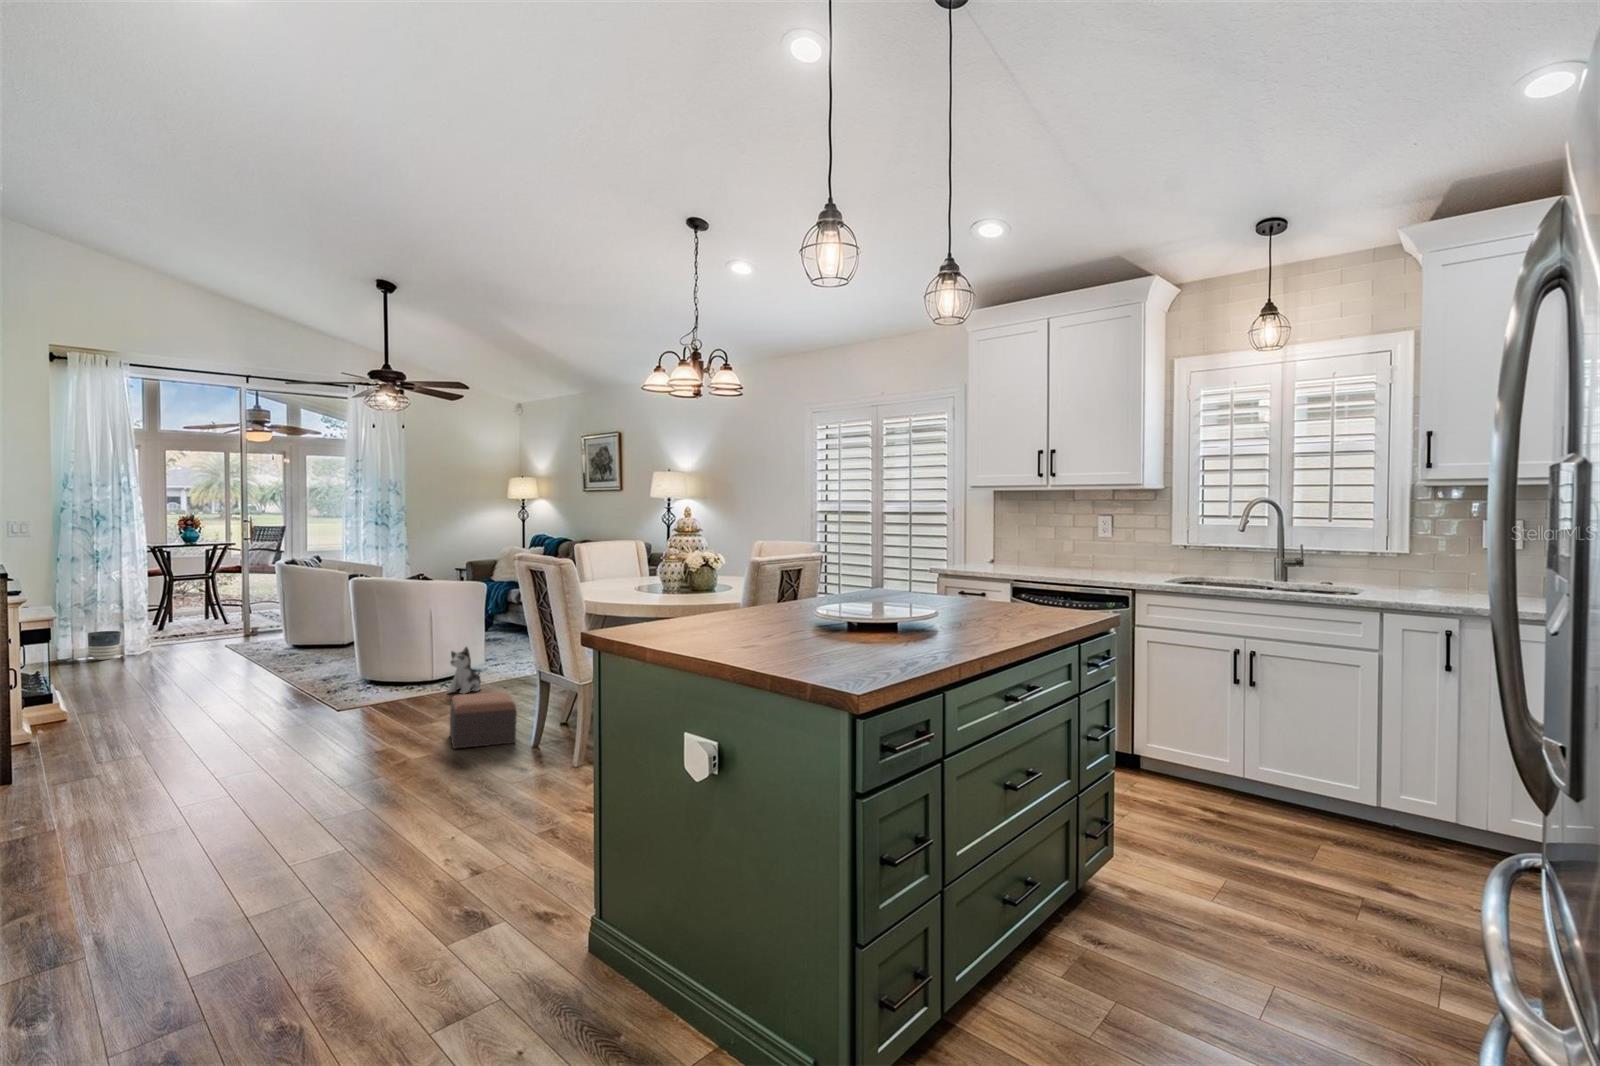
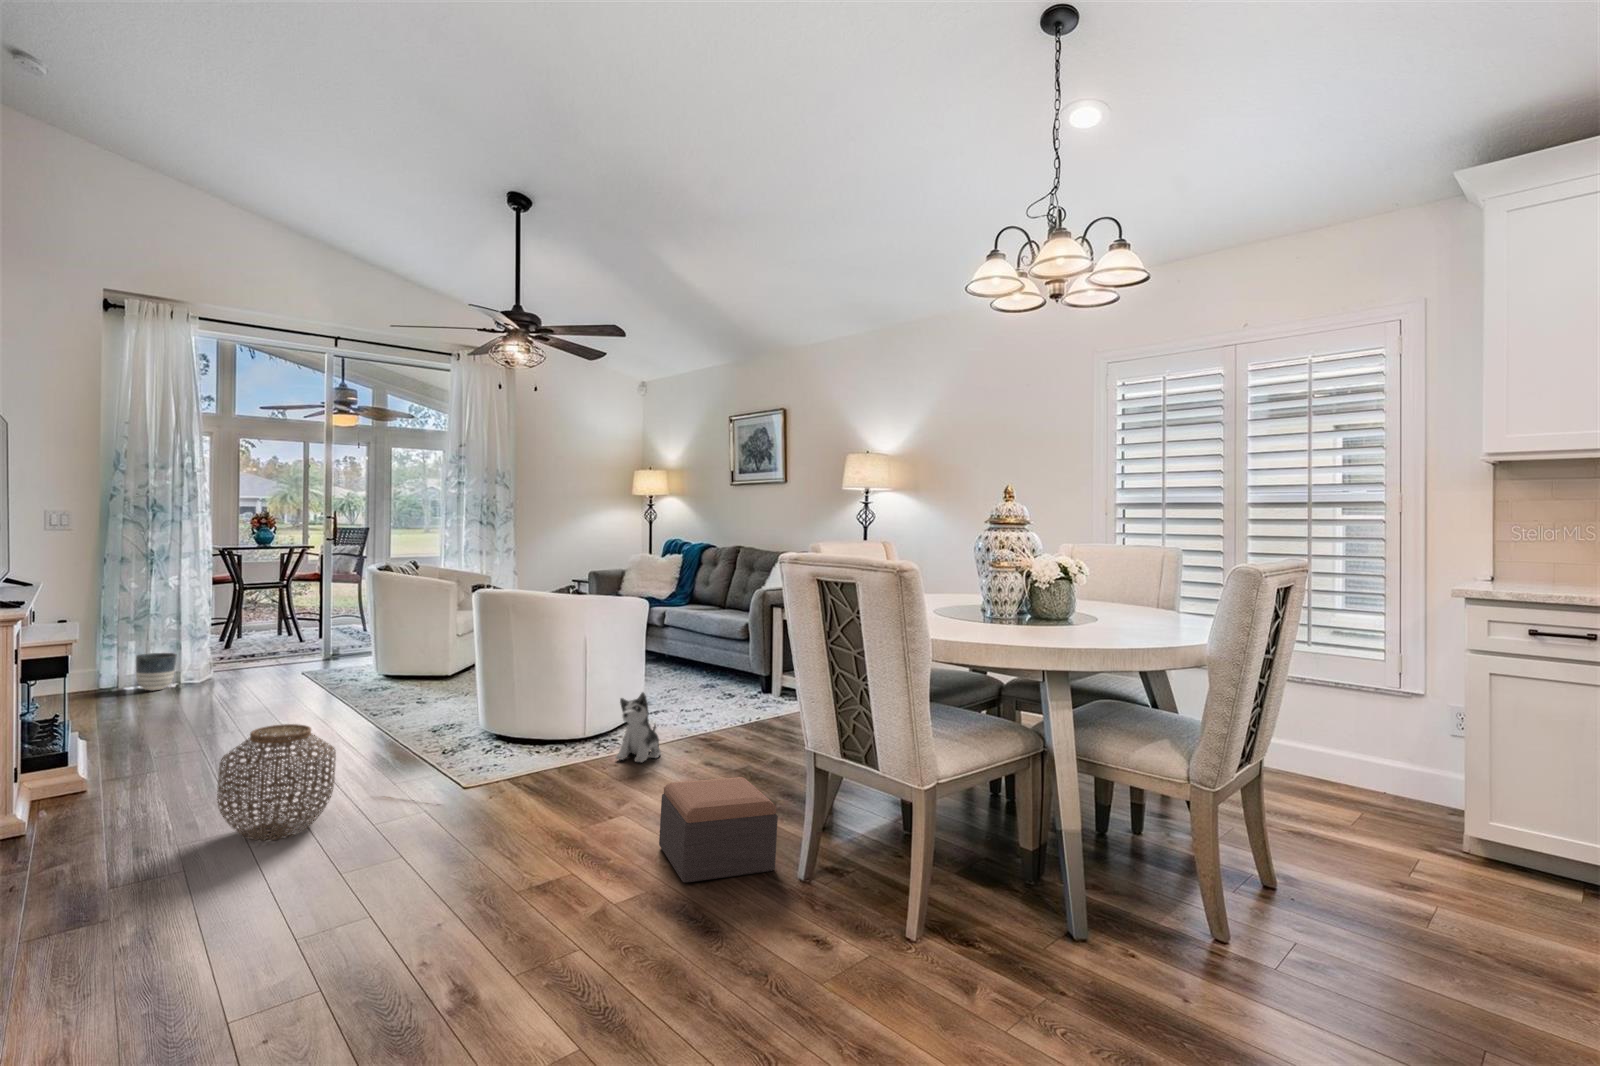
woven basket: none [161,667,241,739] -> present [217,724,336,840]

